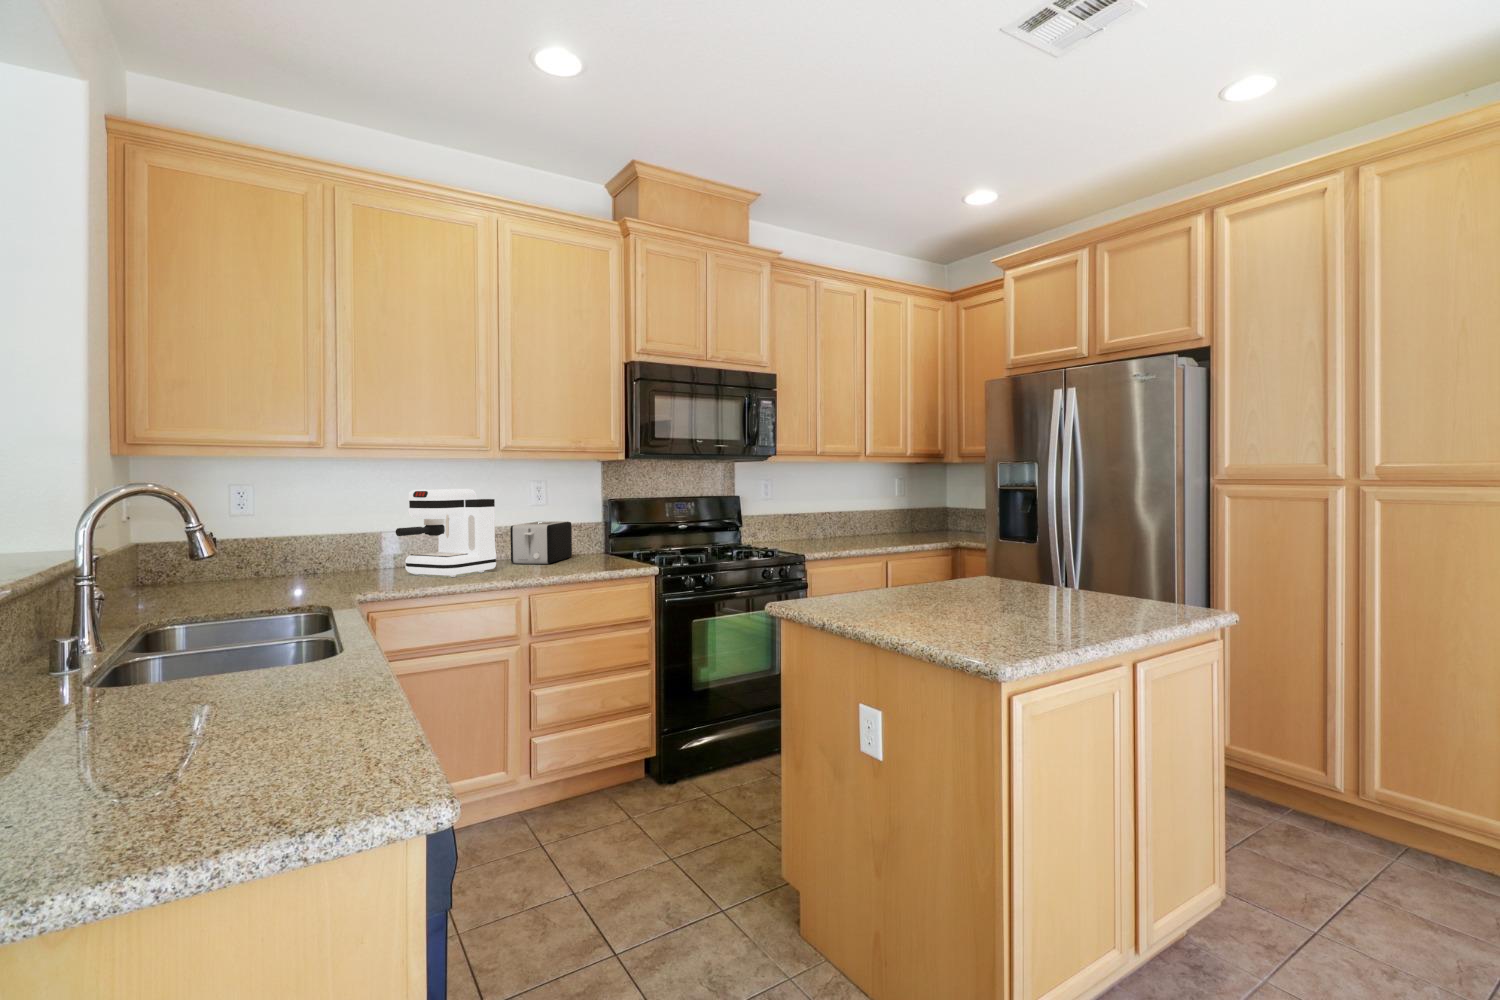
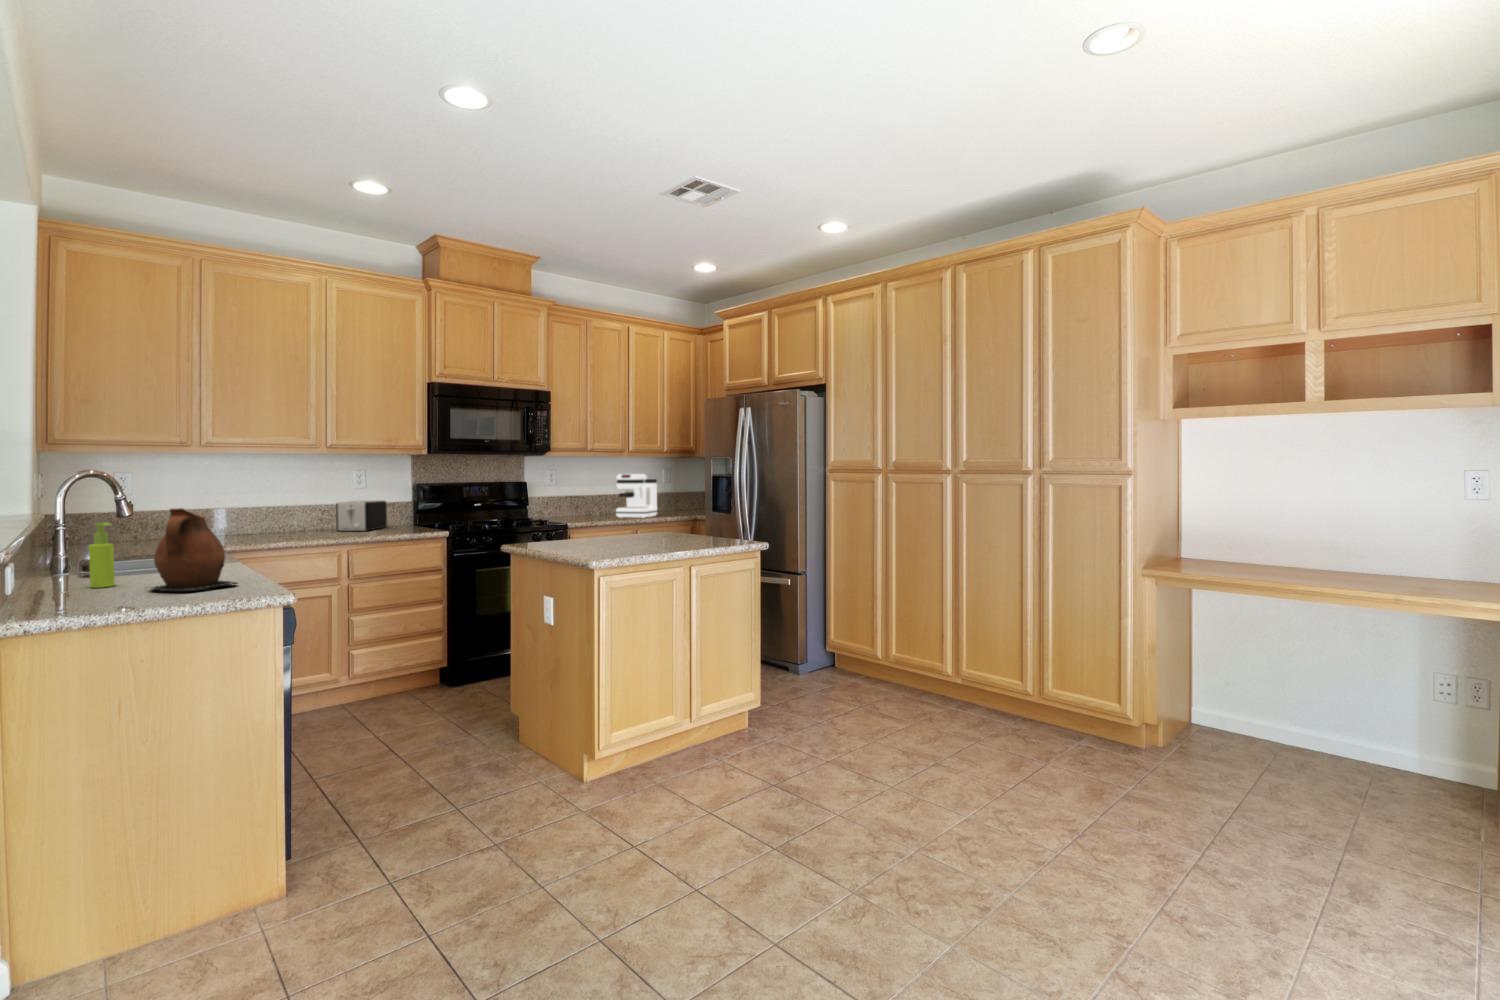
coffee maker: present [396,489,496,577] -> present [616,474,657,518]
ceramic pitcher: none [140,575,340,773] -> present [151,508,237,591]
soap dispenser: none [56,597,112,735] -> present [89,523,115,588]

